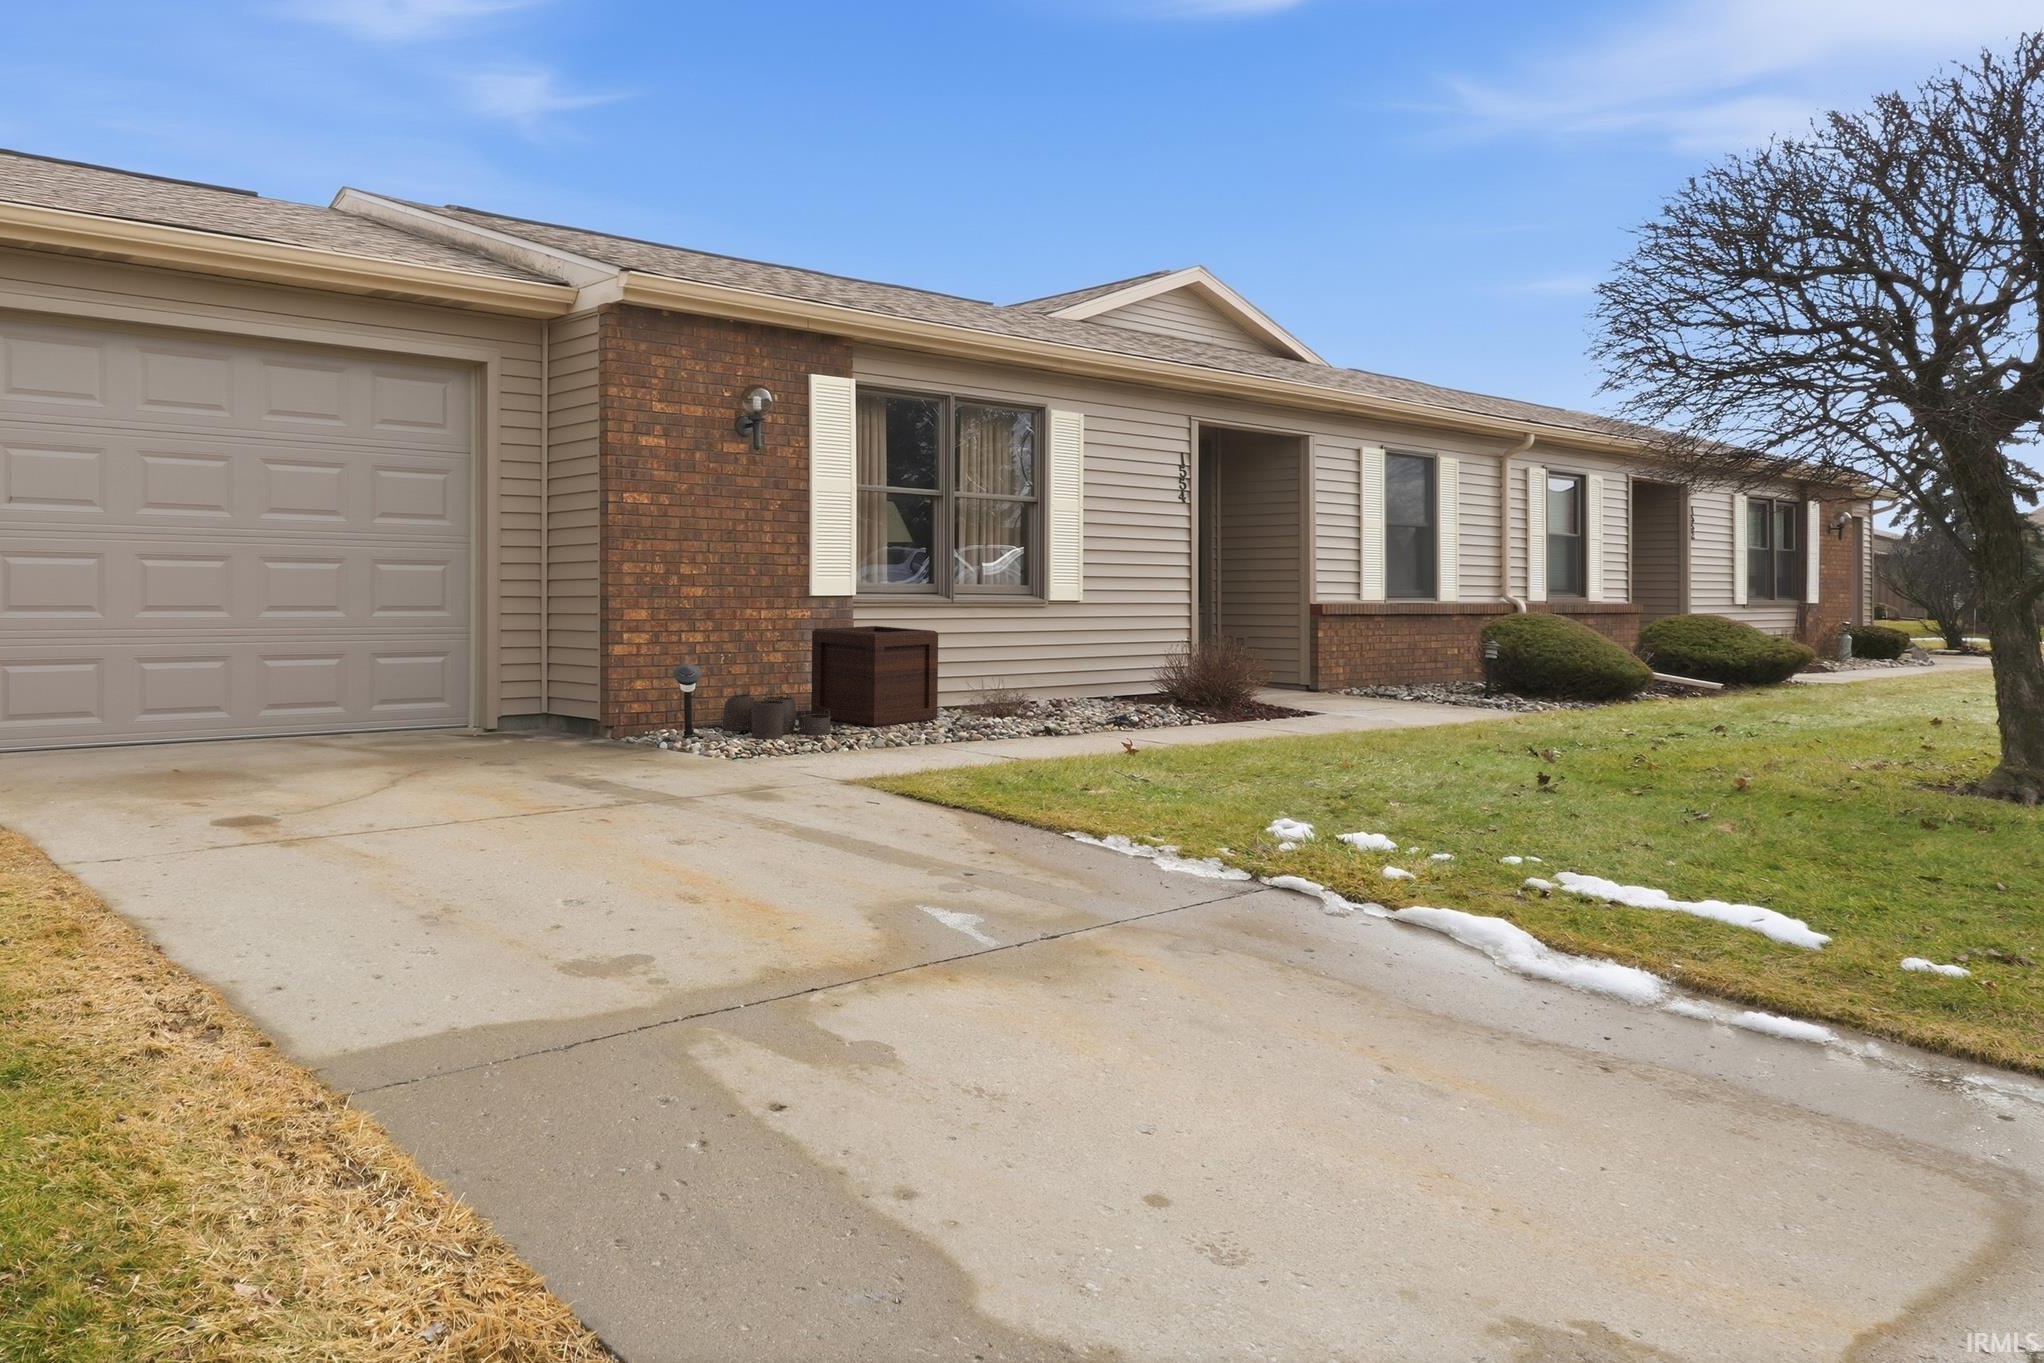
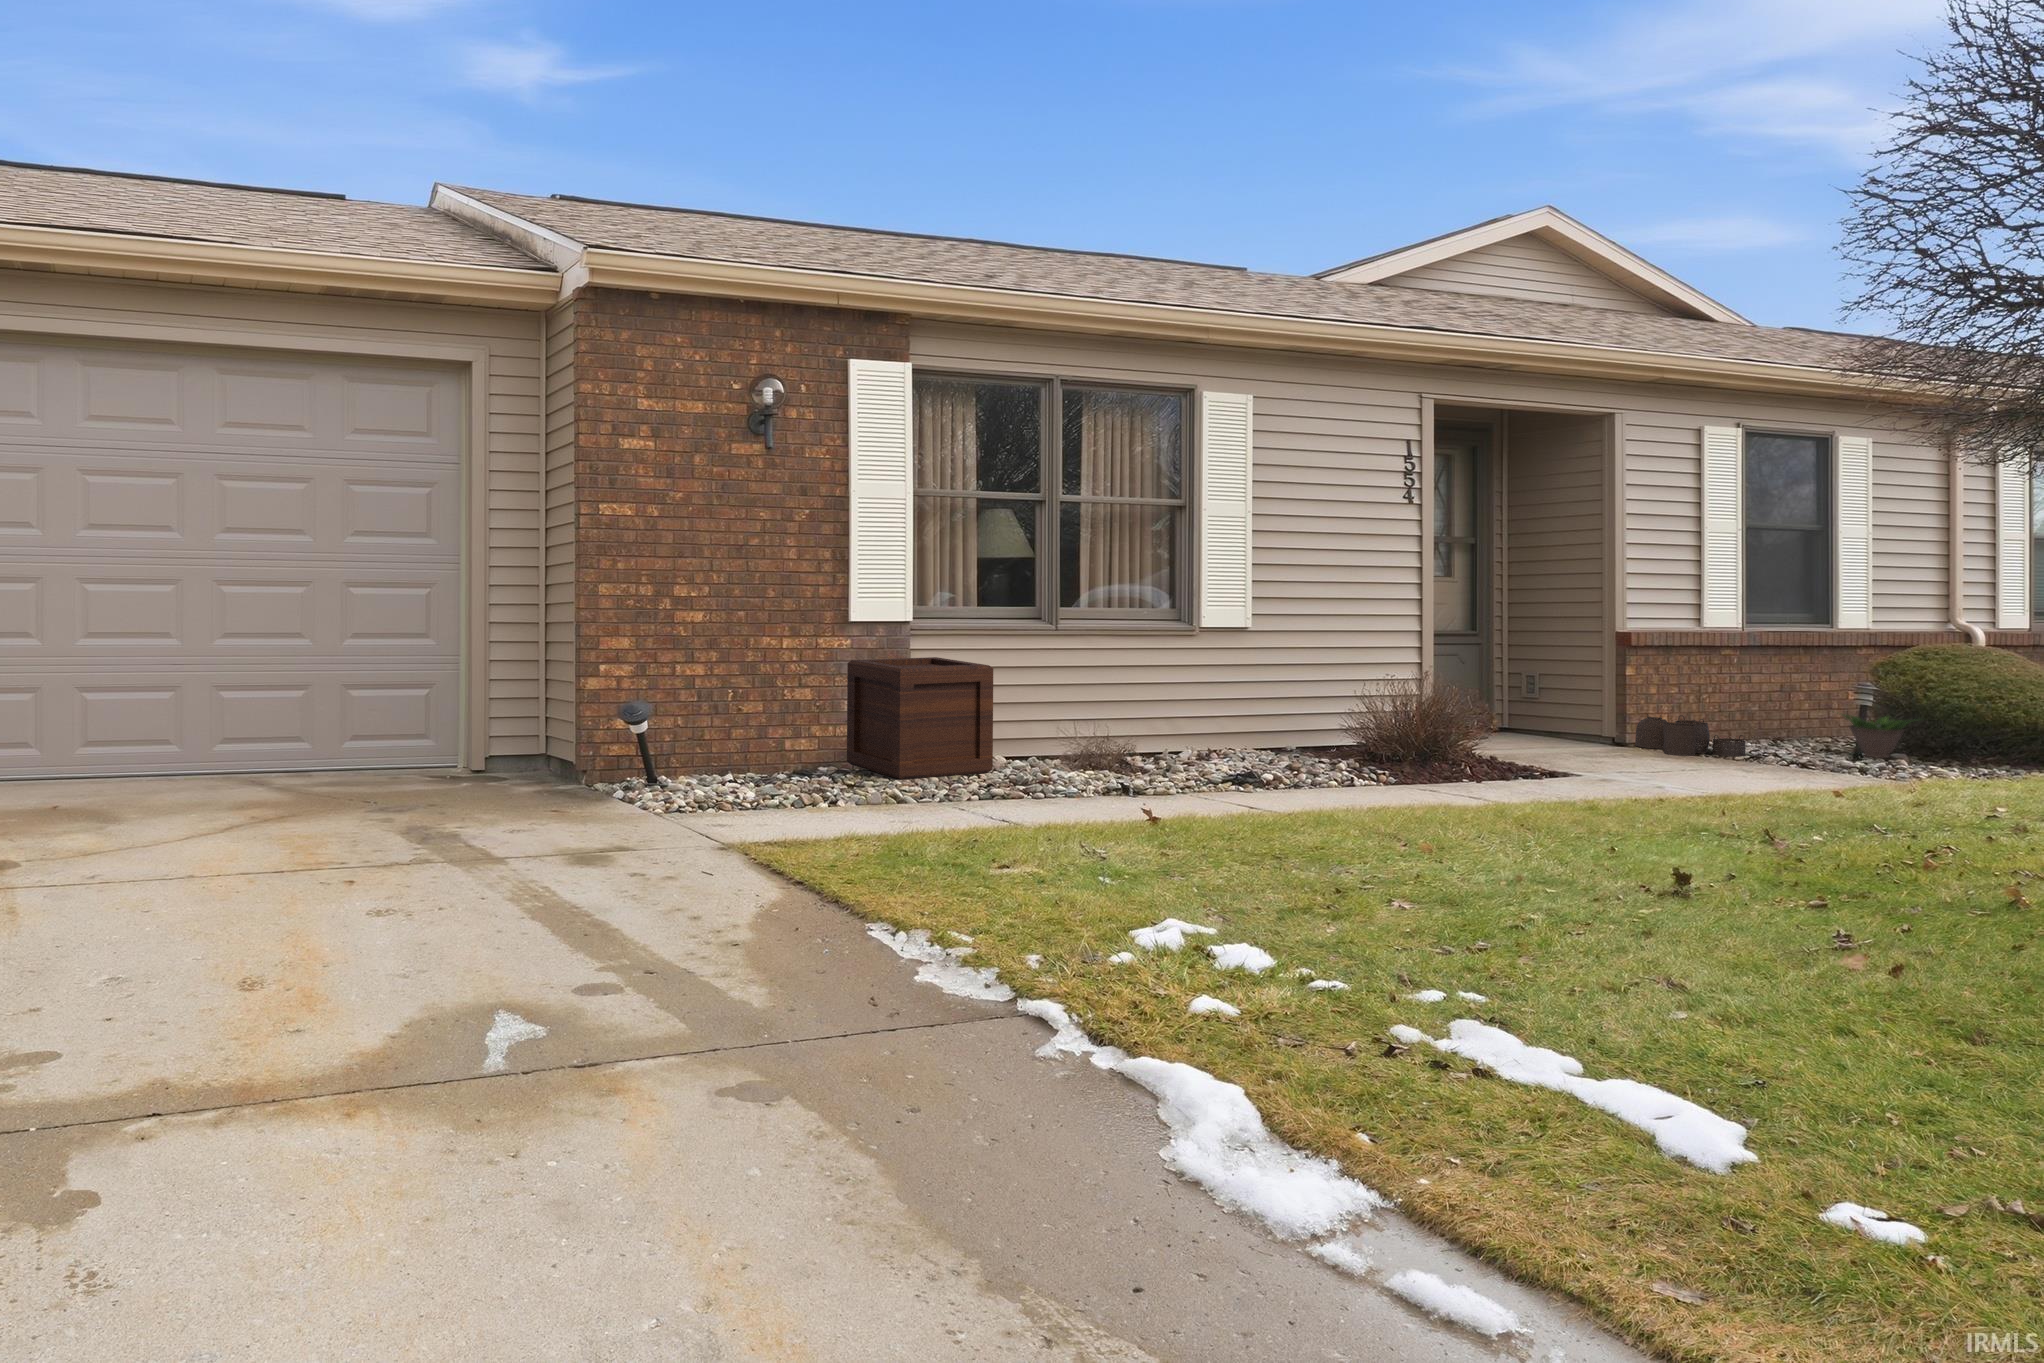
decorative plant: none [1455,660,1518,693] -> present [1843,715,1915,758]
woven basket: present [722,691,831,739] -> present [1635,714,1746,757]

